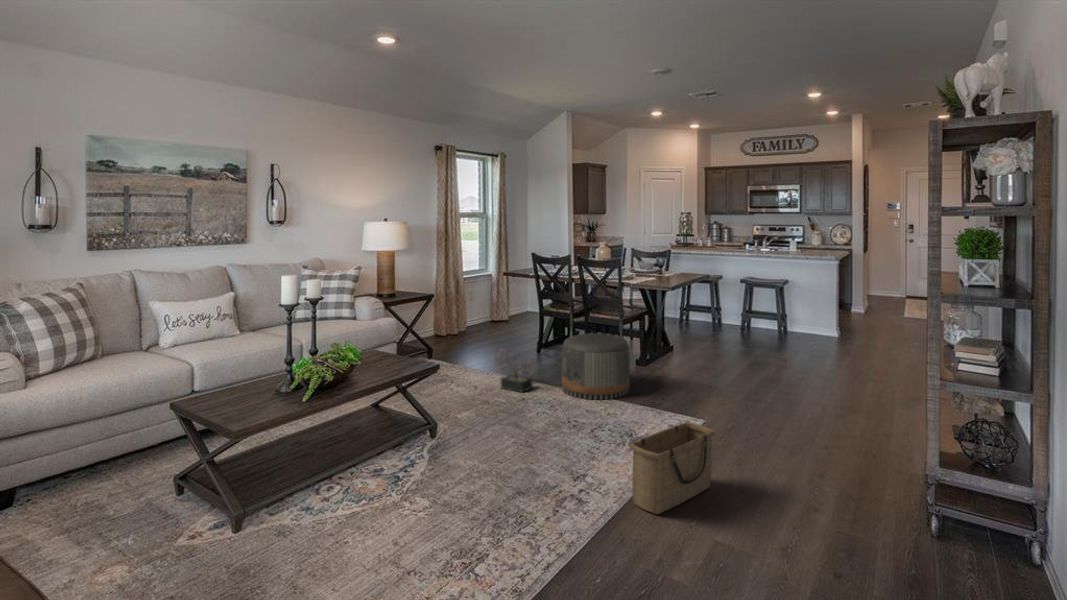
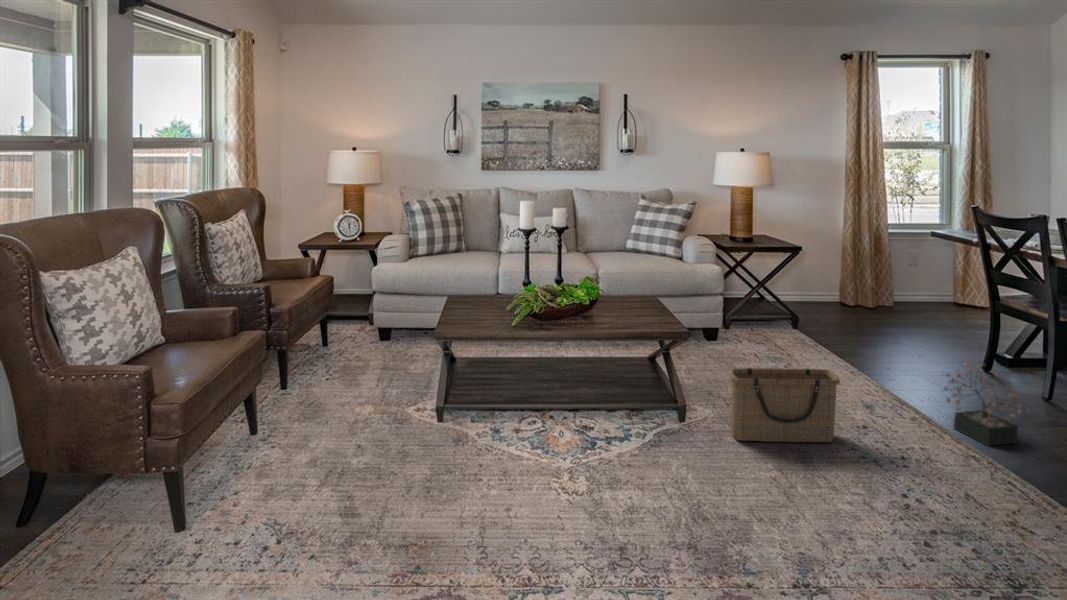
pouf: present [562,333,630,400] -> none [844,285,939,365]
decorative plant: present [497,349,533,393] -> present [943,363,1029,446]

